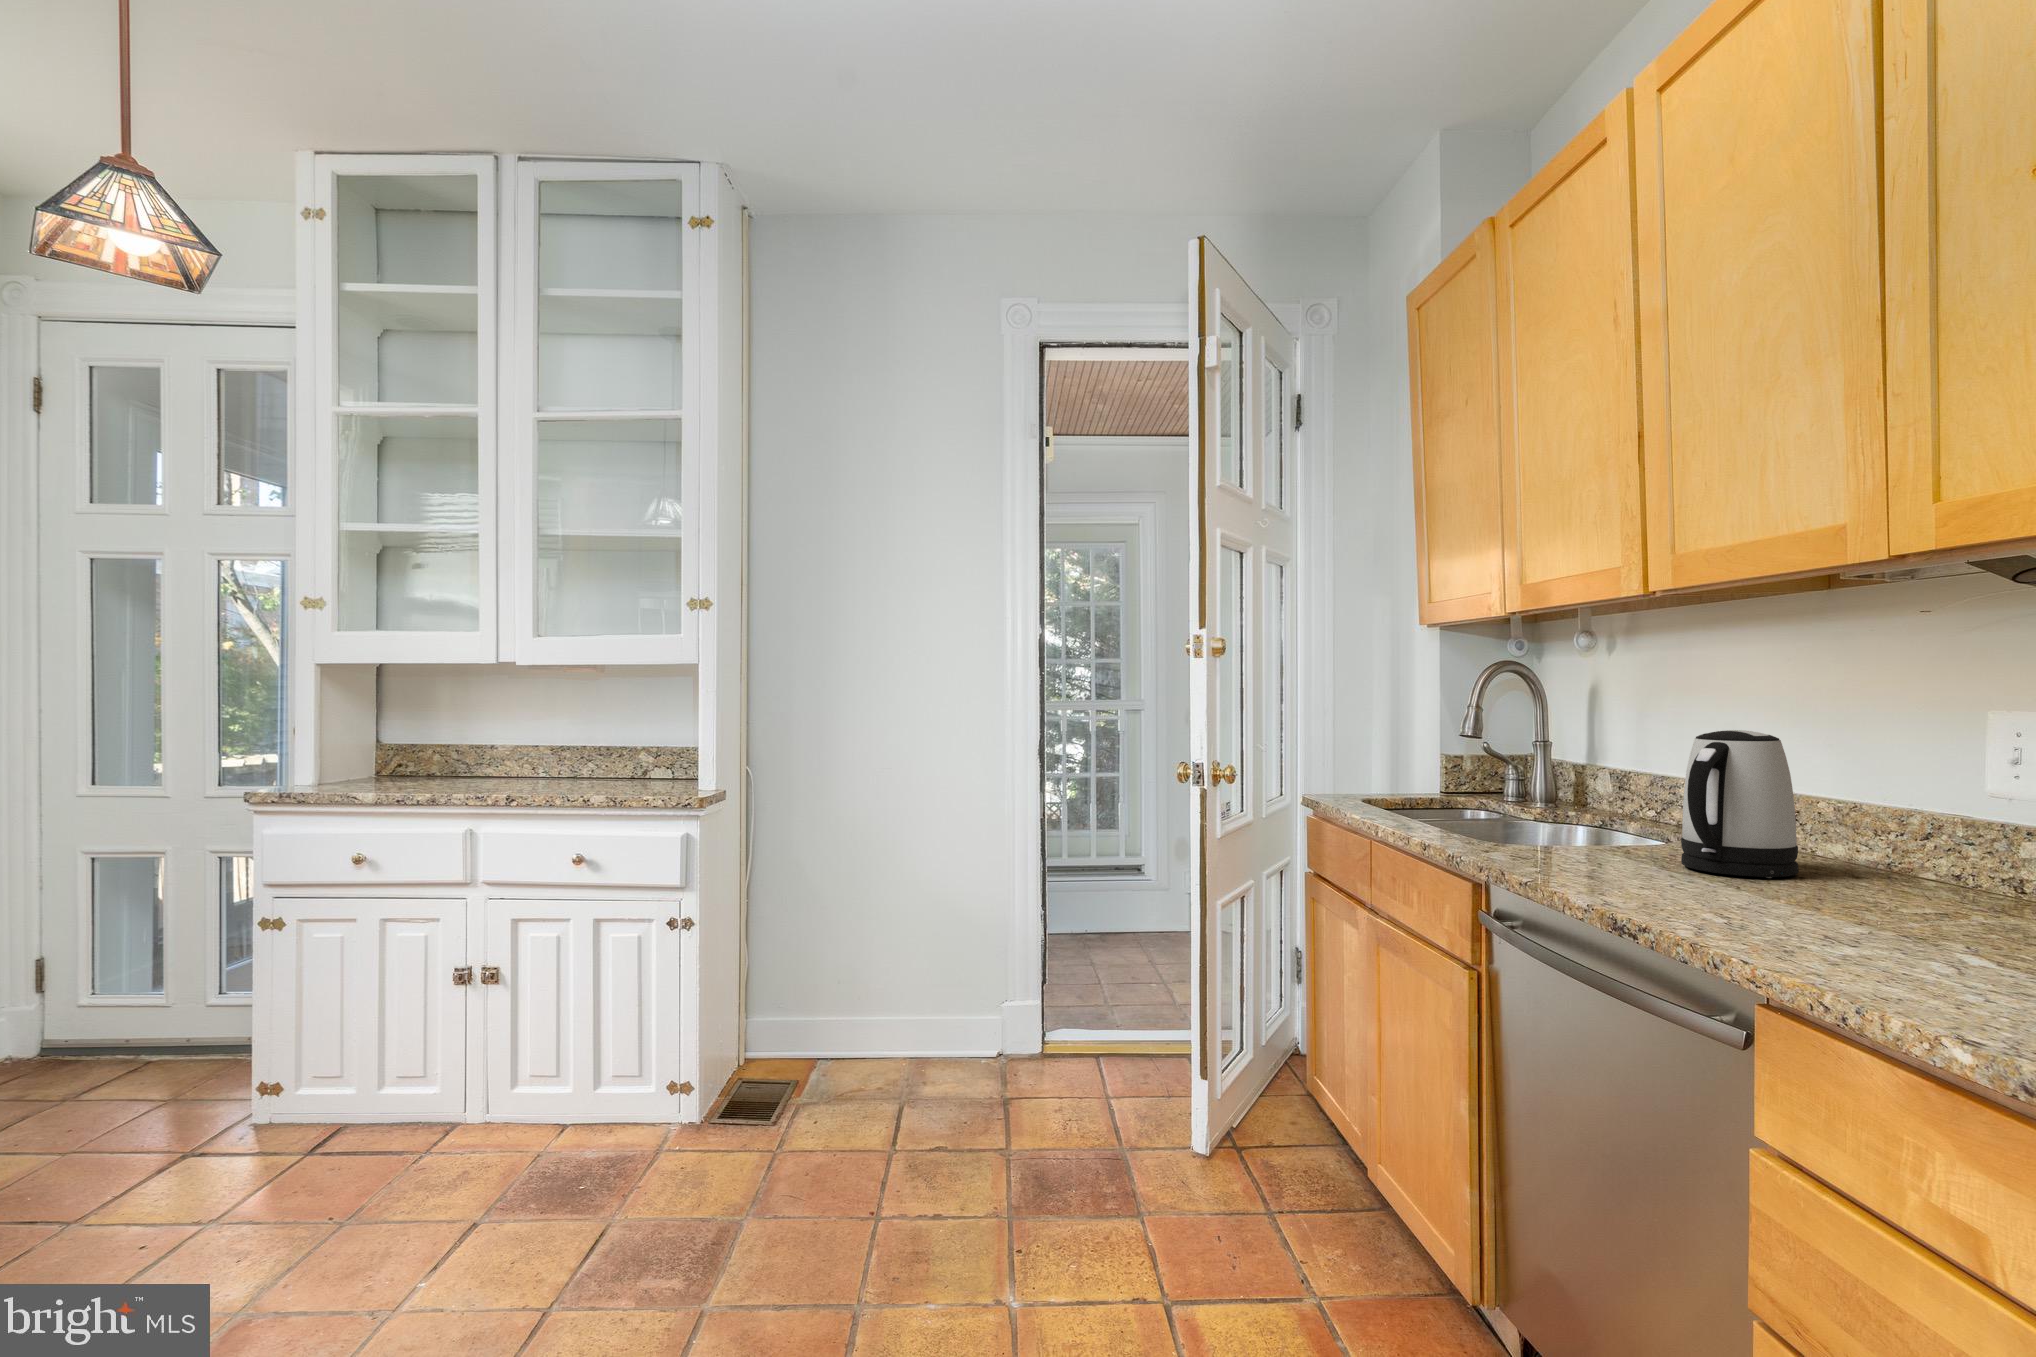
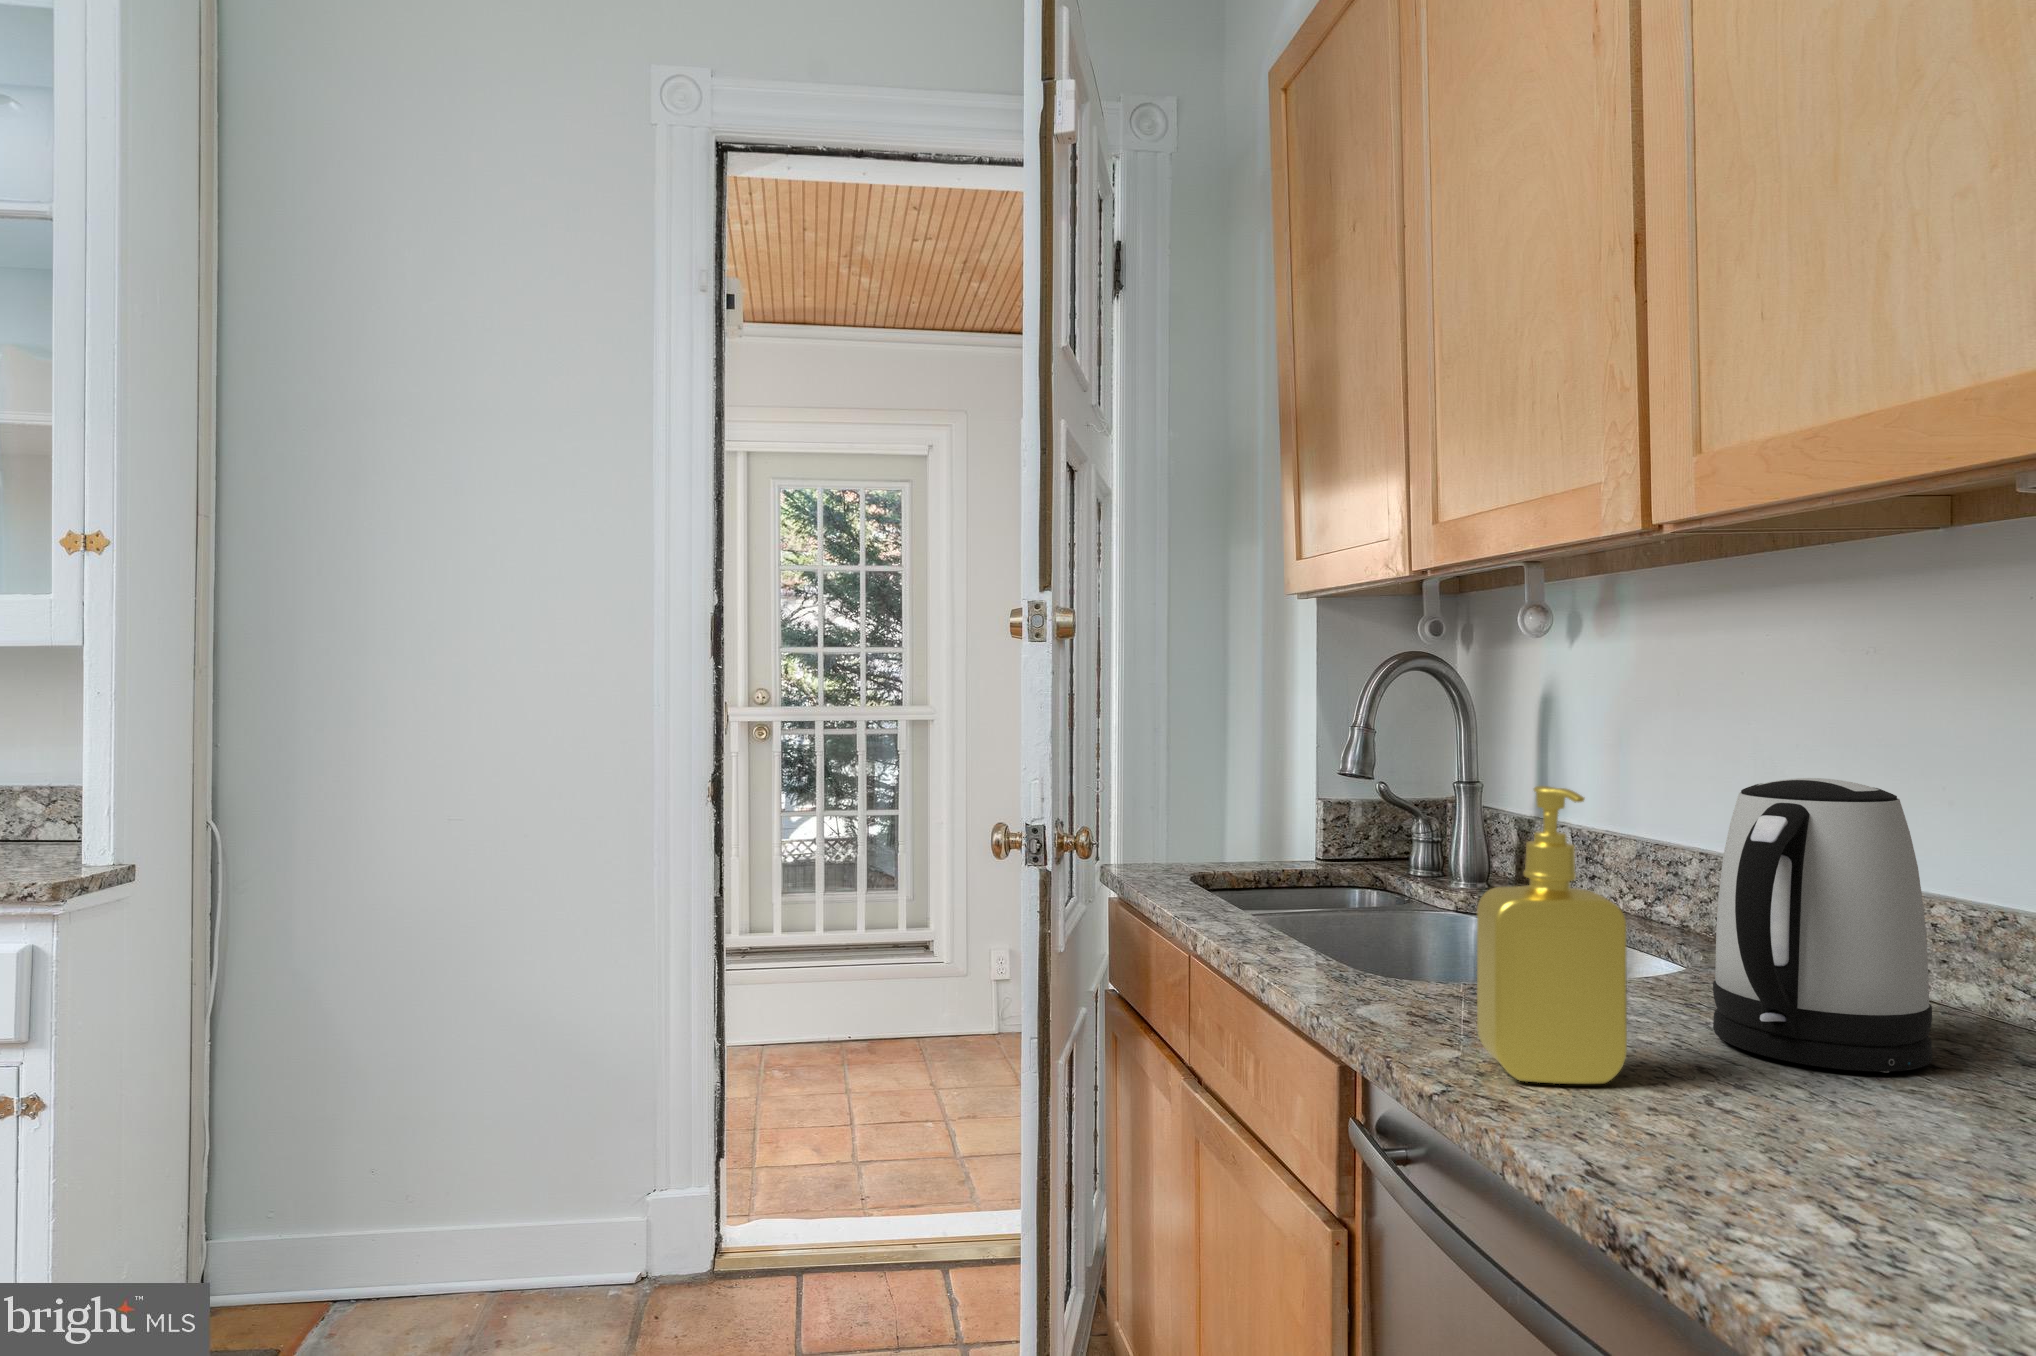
soap dispenser: none [1550,733,1628,879] -> present [1477,786,1627,1084]

